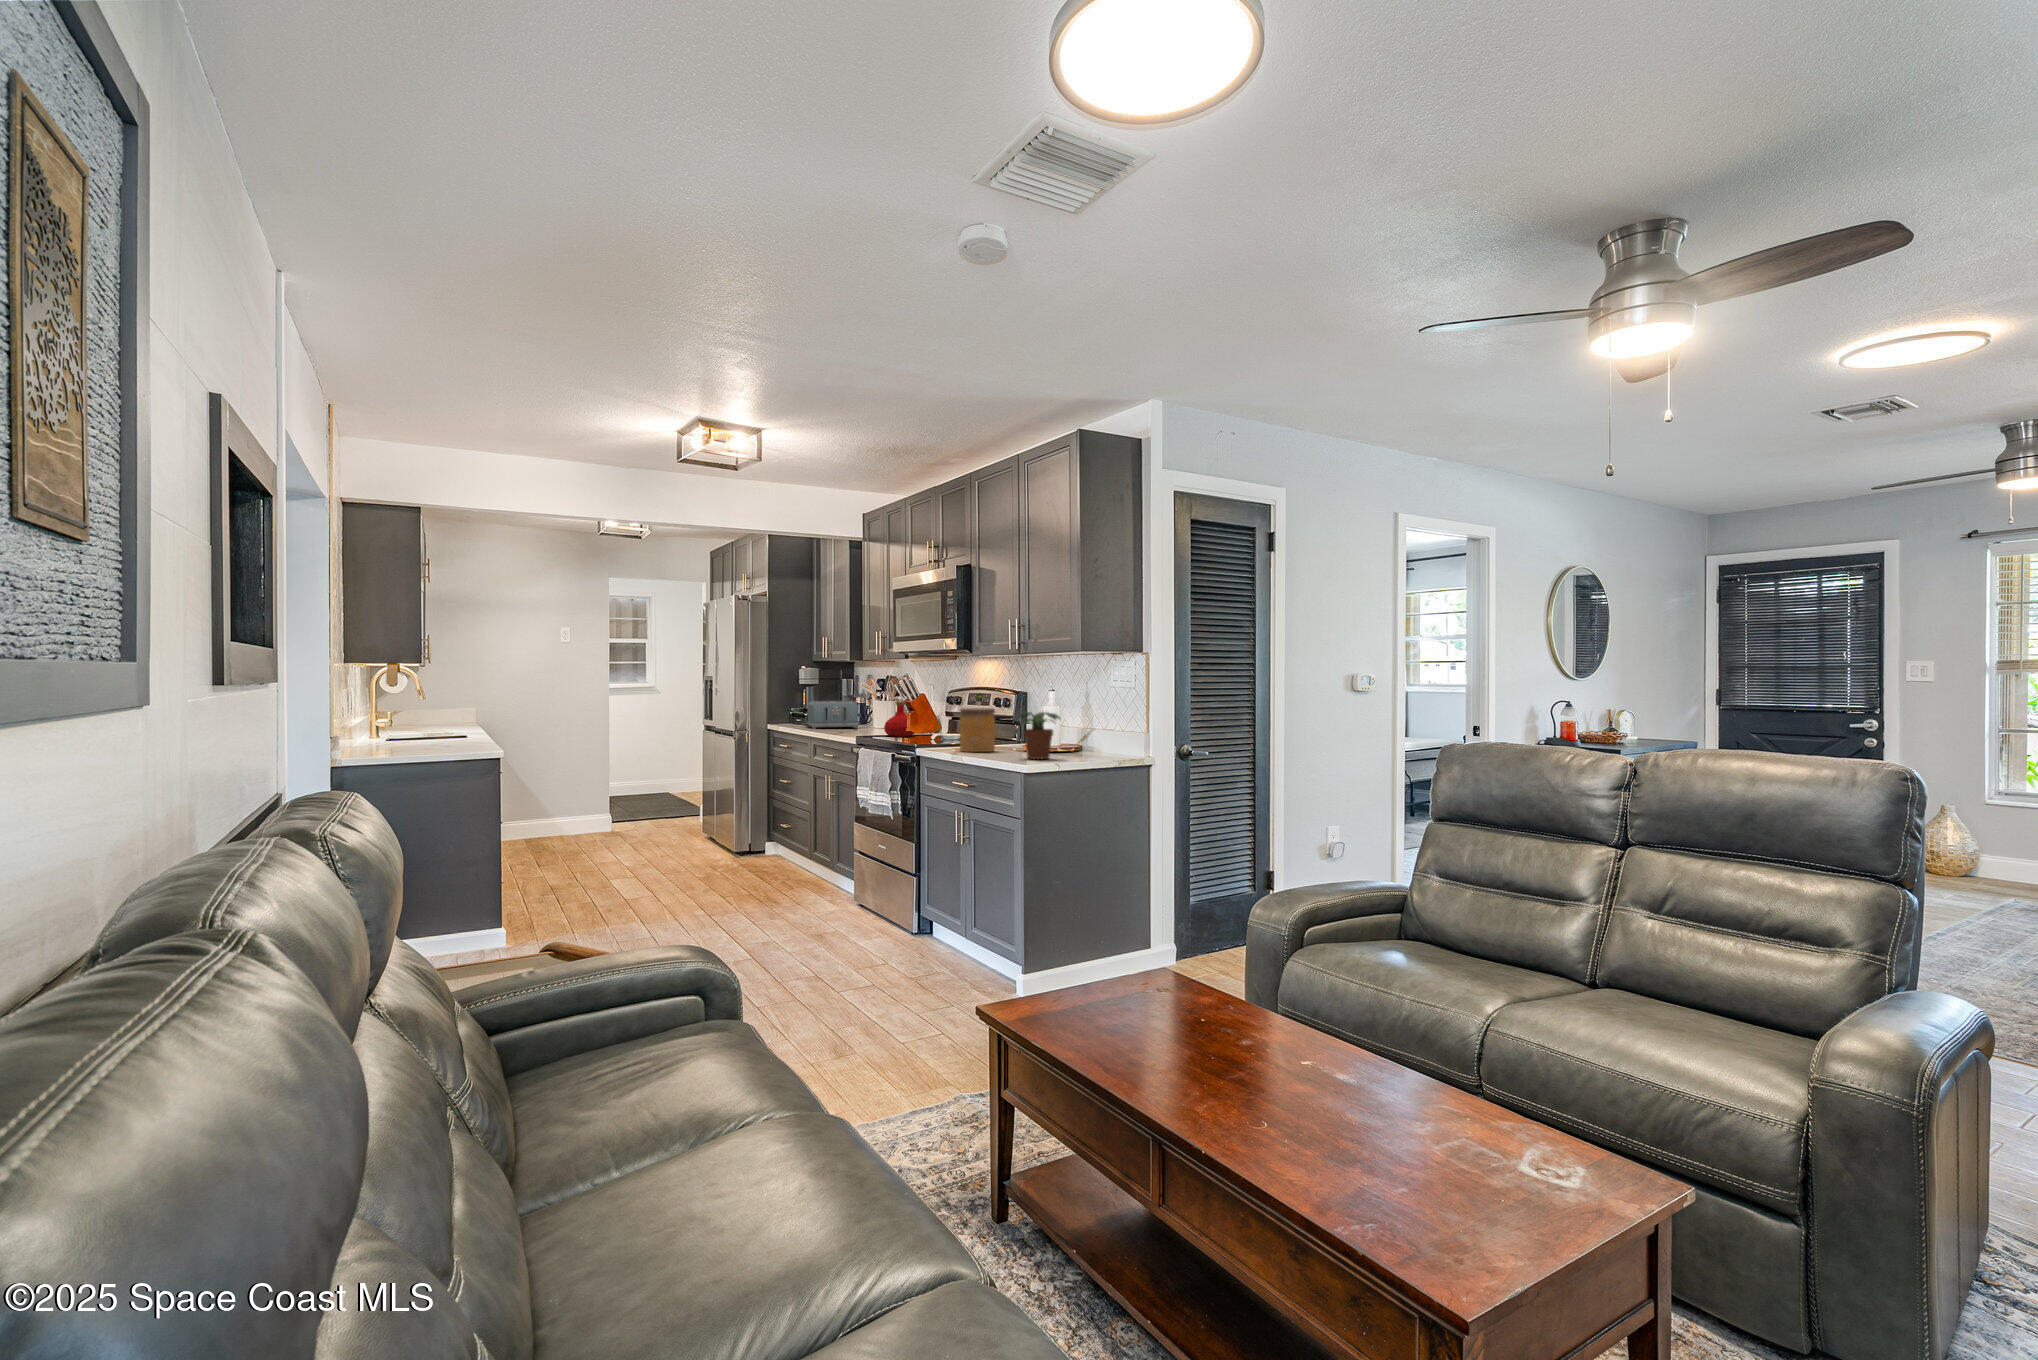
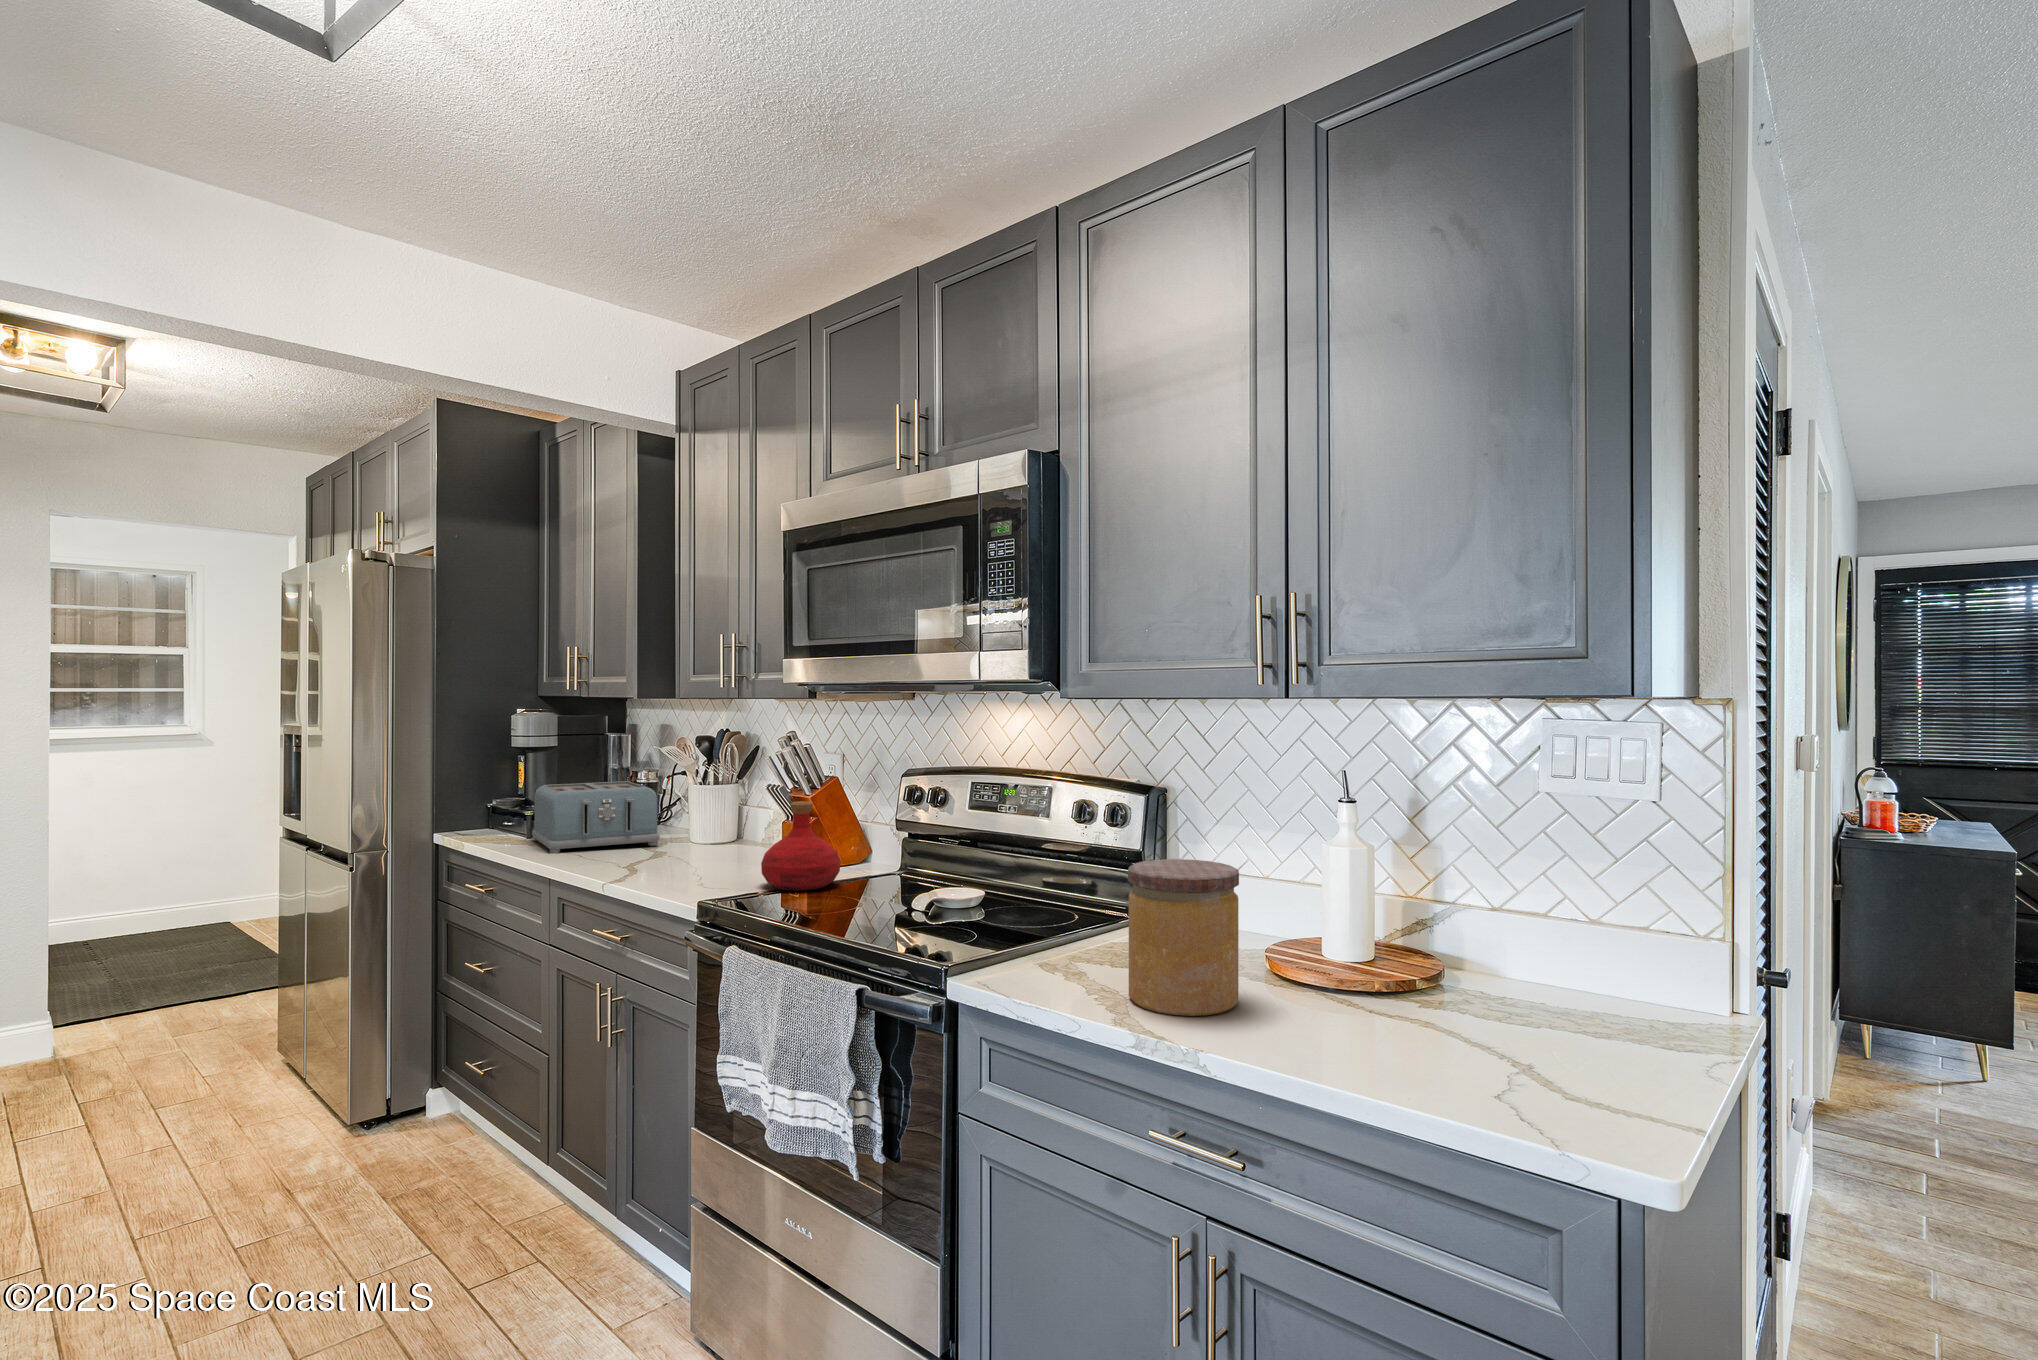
potted plant: present [1018,712,1060,759] -> none [1441,906,1617,1091]

